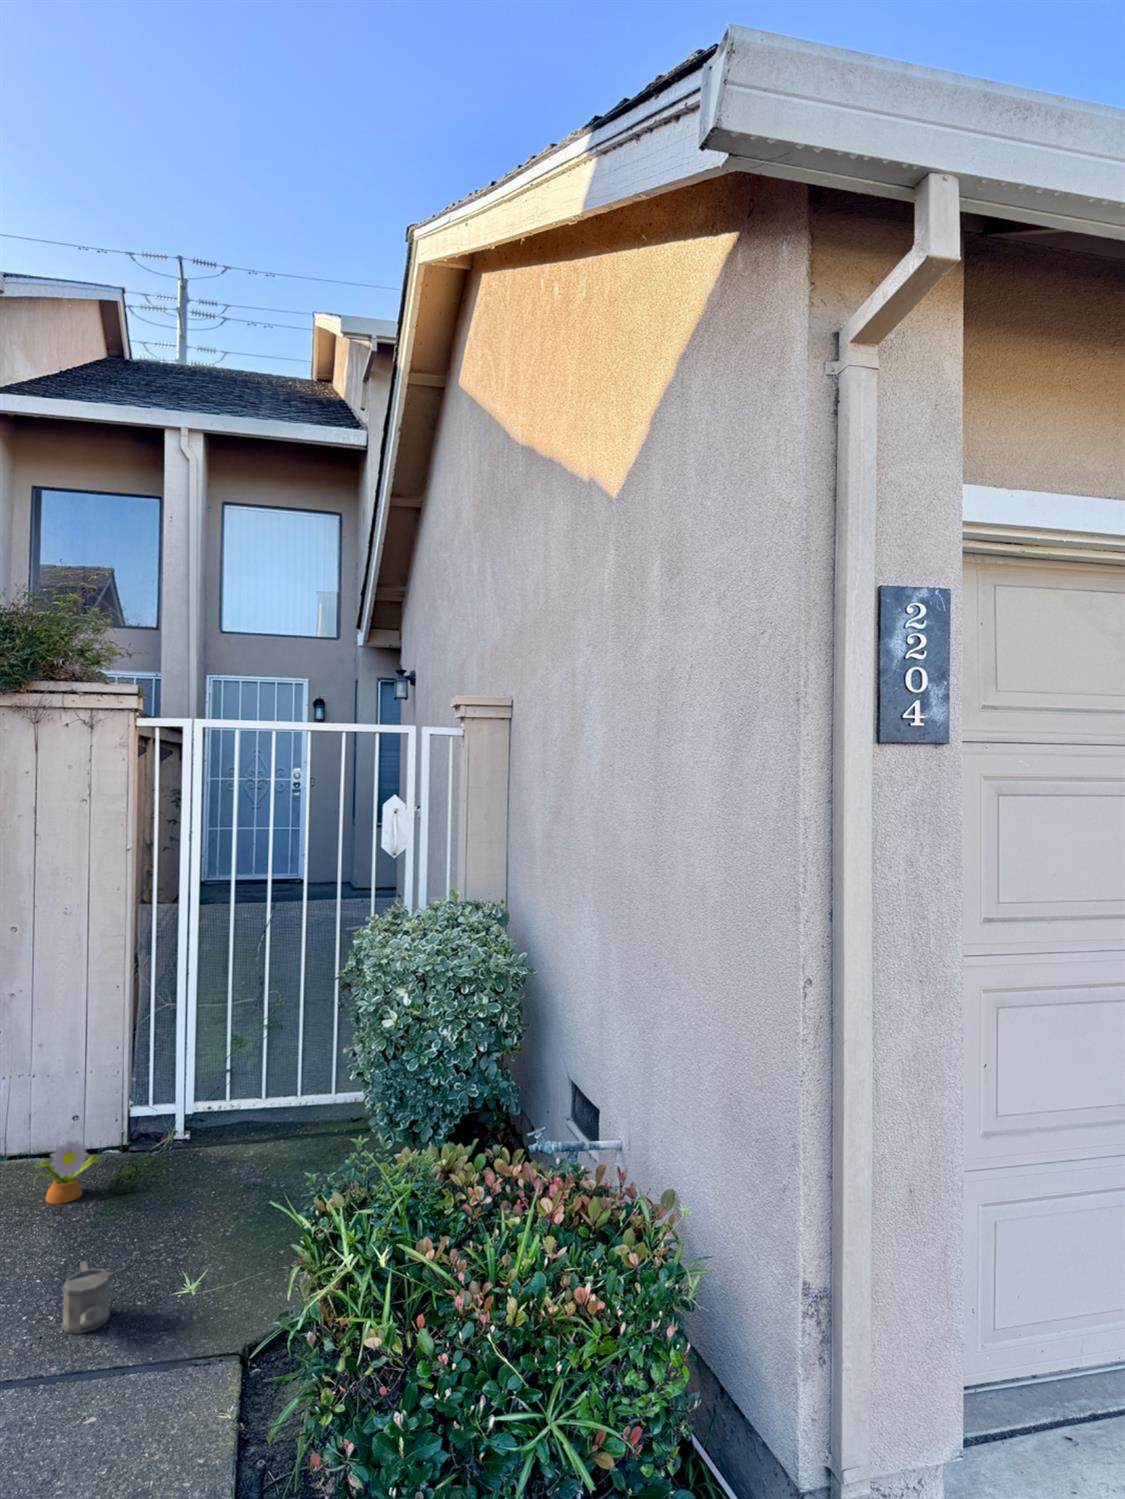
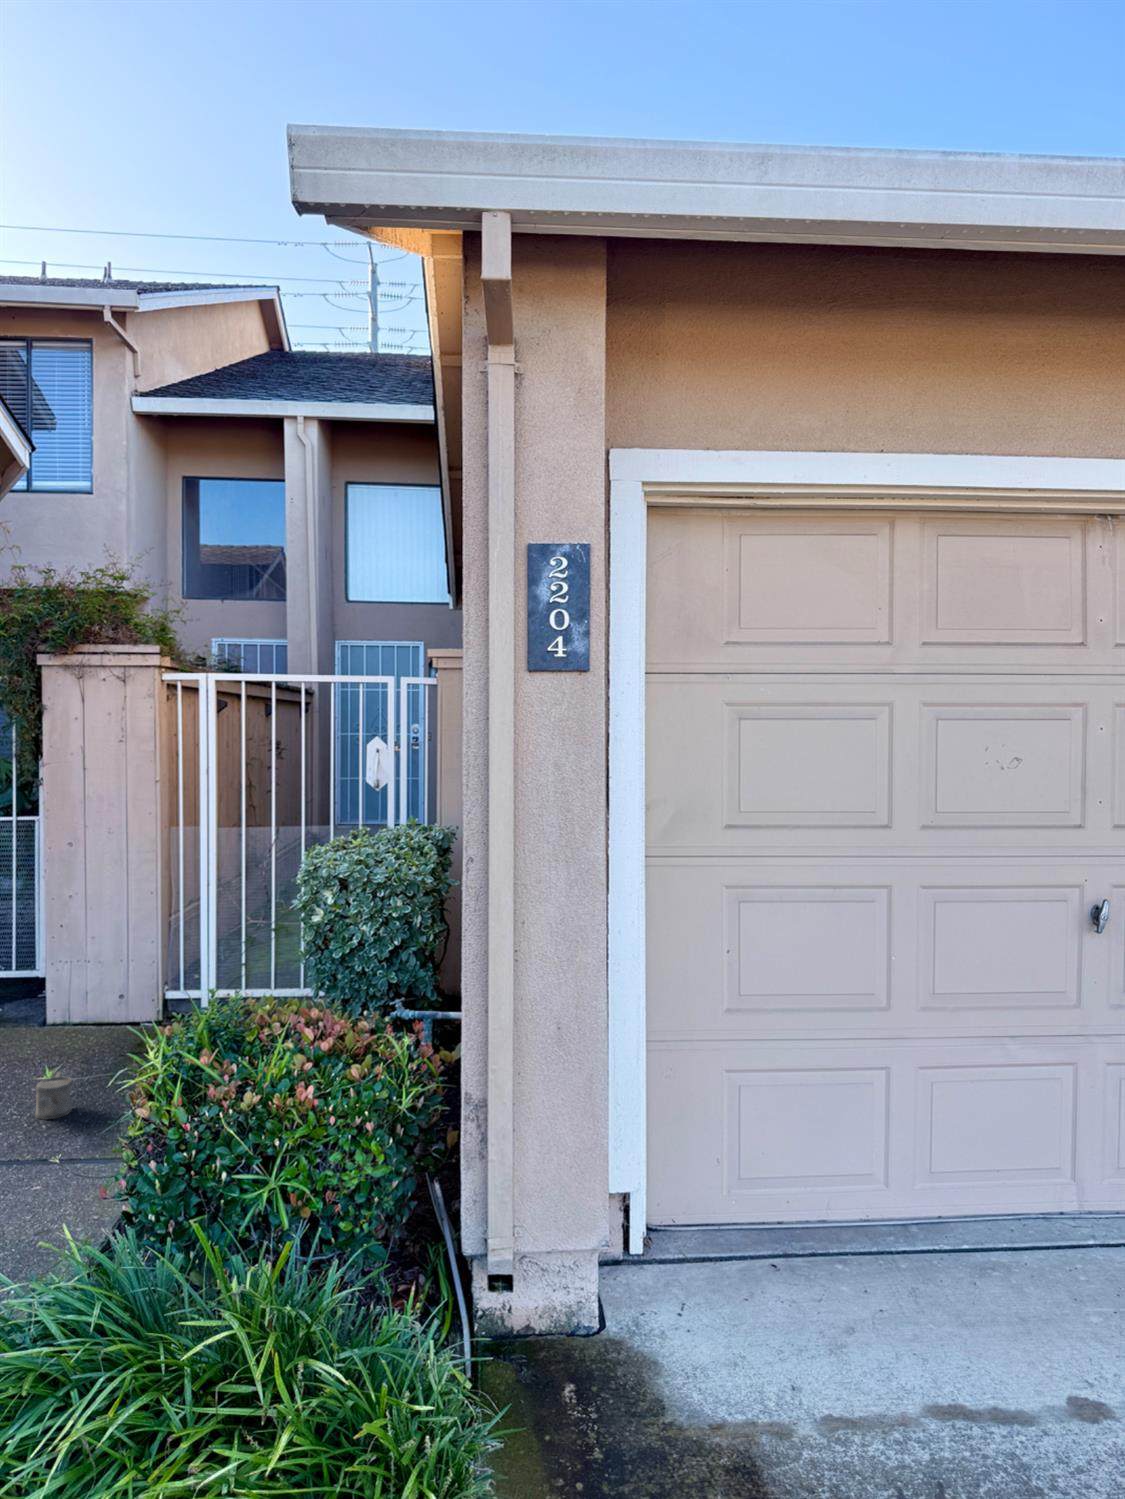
decorative plant: present [35,1140,102,1204] -> none [57,994,116,1042]

